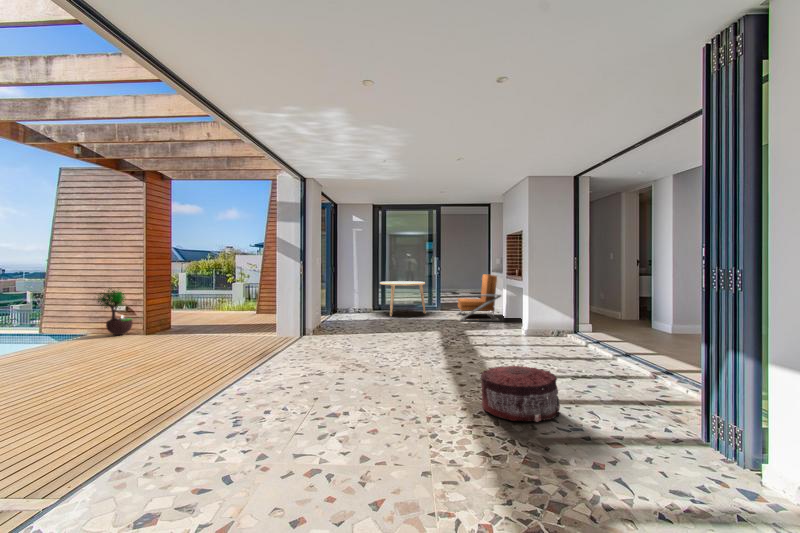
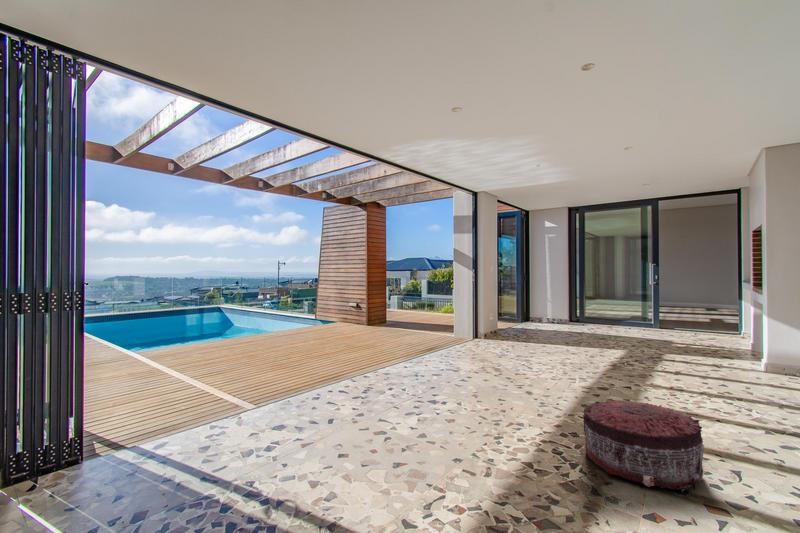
lounge chair: present [456,274,501,321] -> none [676,283,746,347]
dining table: present [380,281,426,316] -> none [575,290,635,329]
potted tree: present [98,288,132,335] -> none [334,288,359,325]

